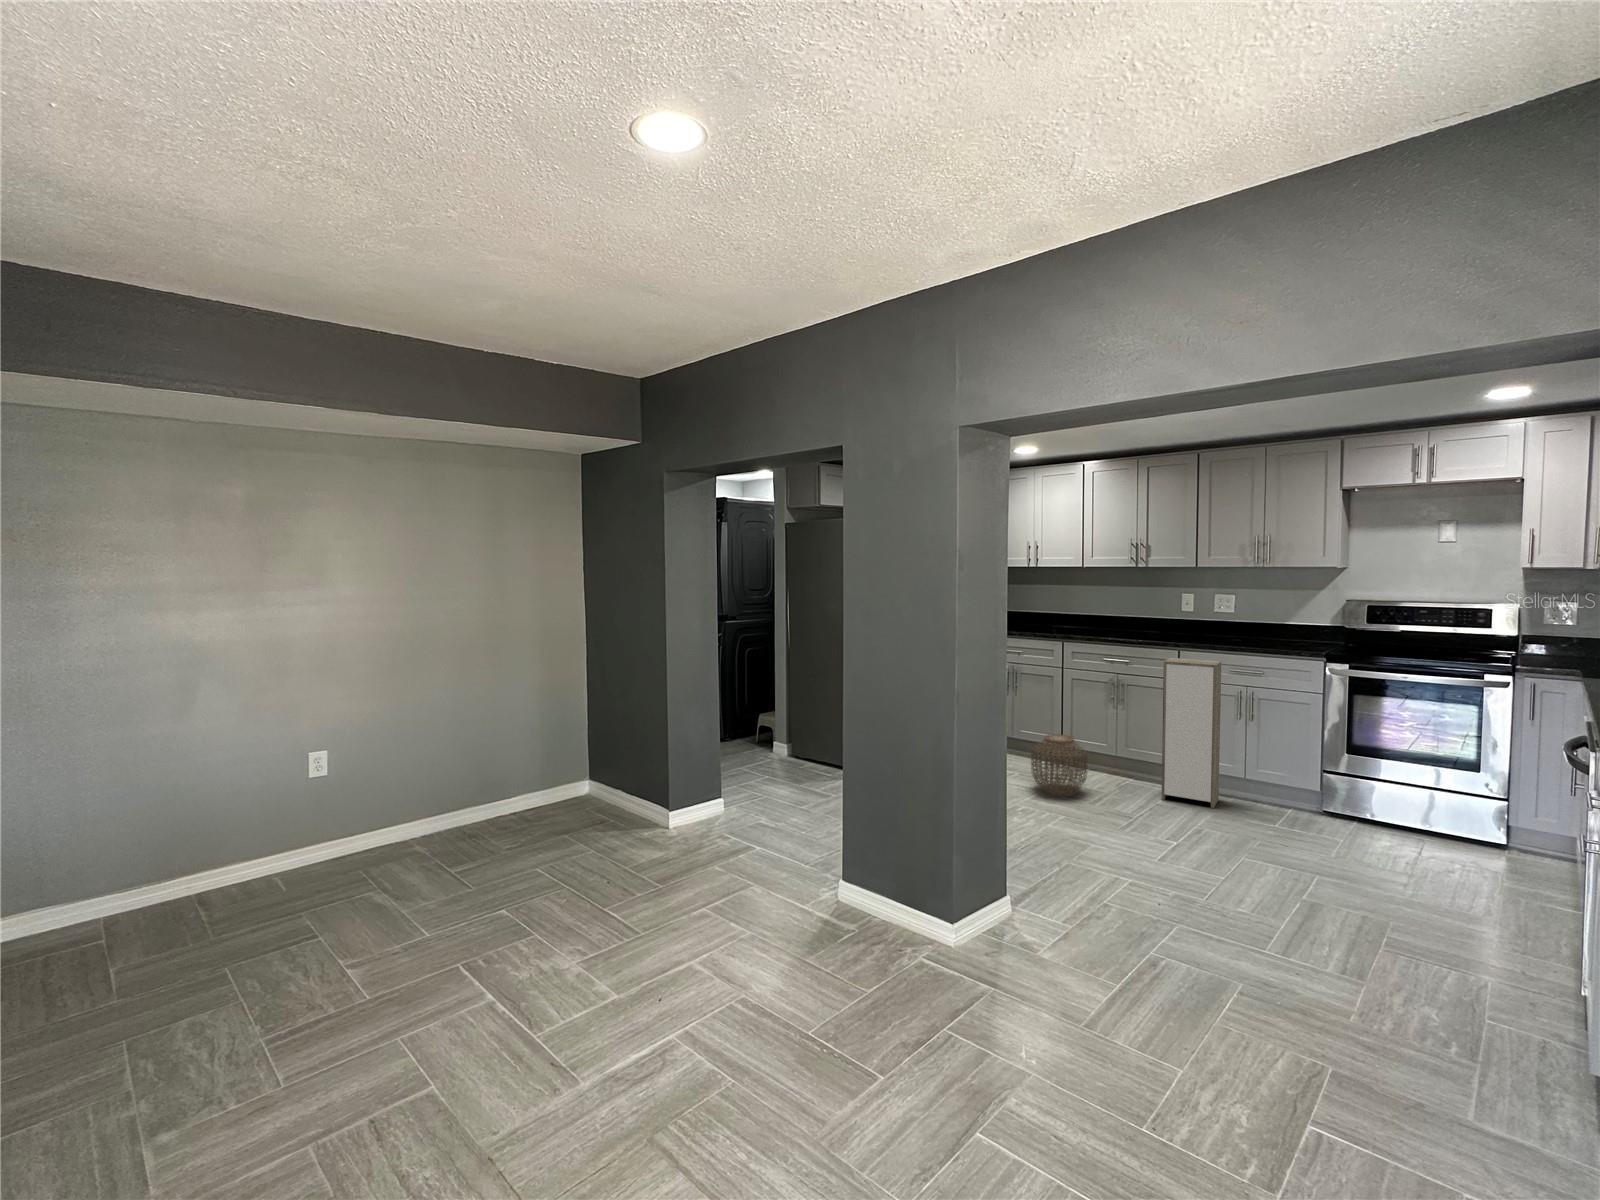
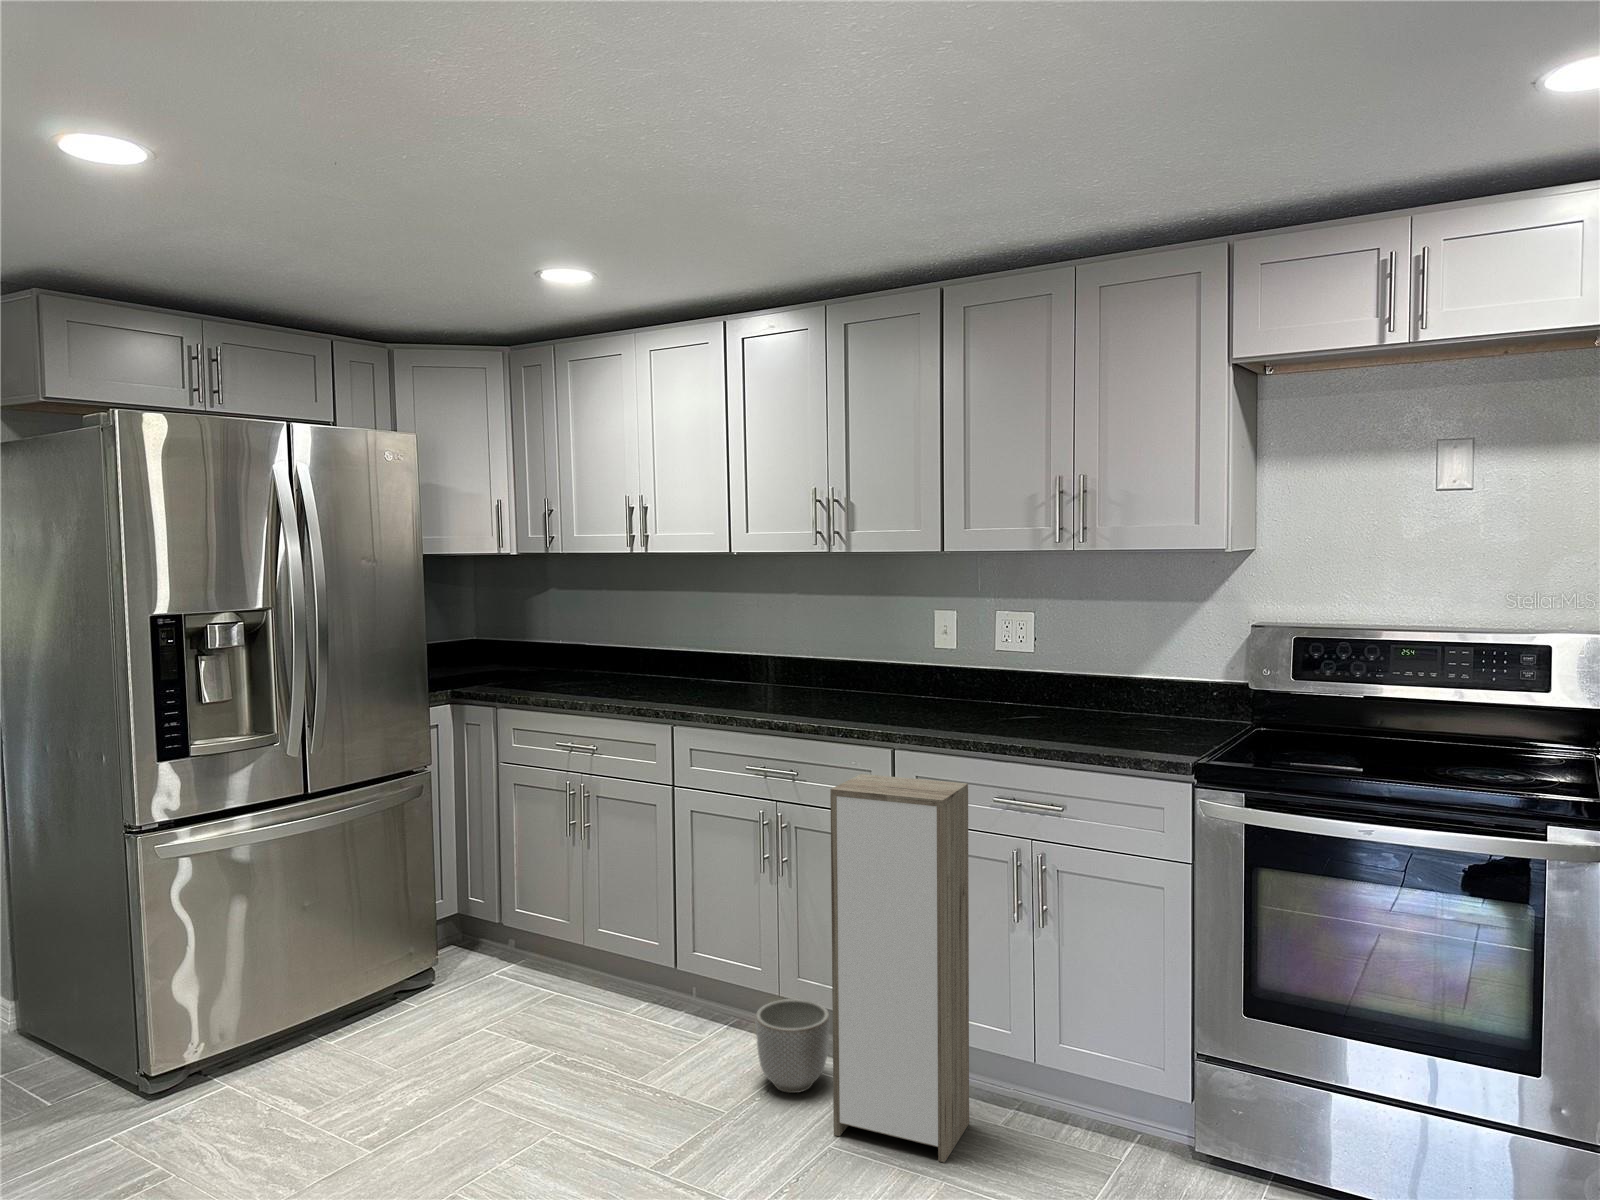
woven basket: present [1031,734,1087,796] -> none [522,974,661,1145]
planter: none [1117,753,1151,788] -> present [755,999,830,1093]

